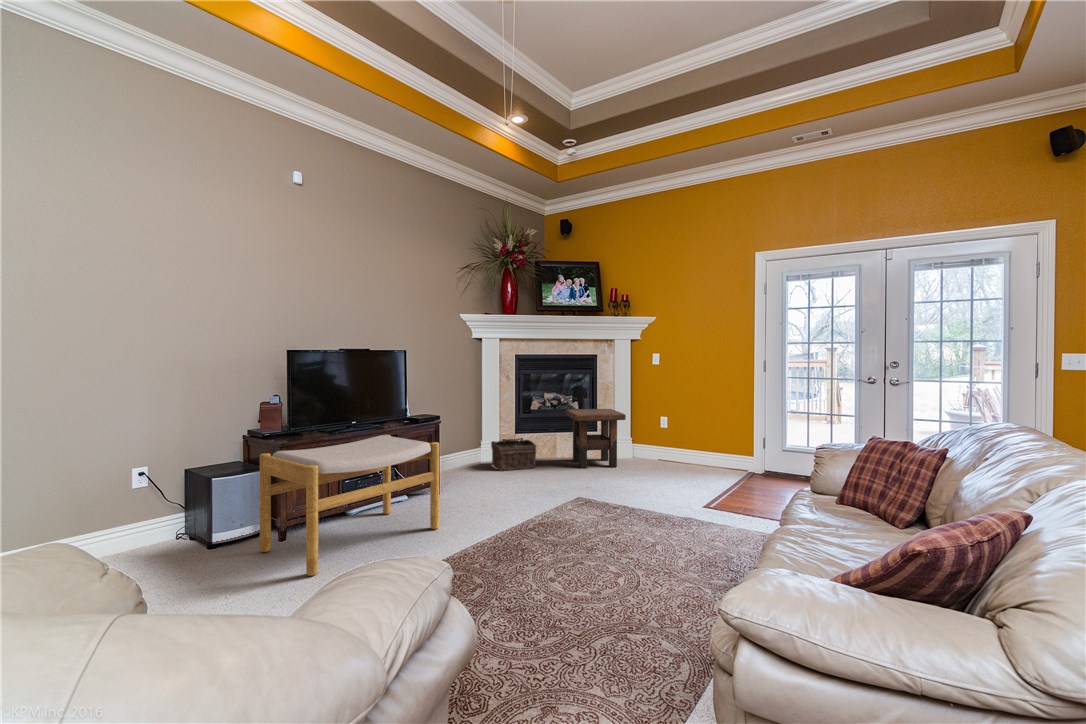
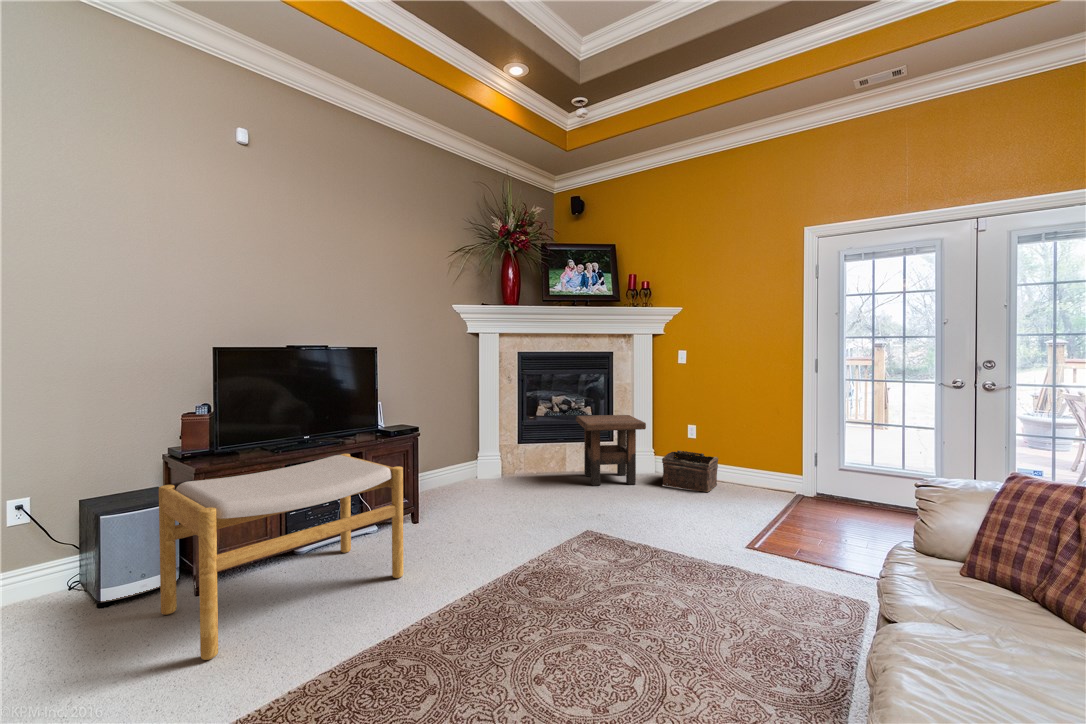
basket: present [491,438,536,470] -> present [662,451,718,492]

